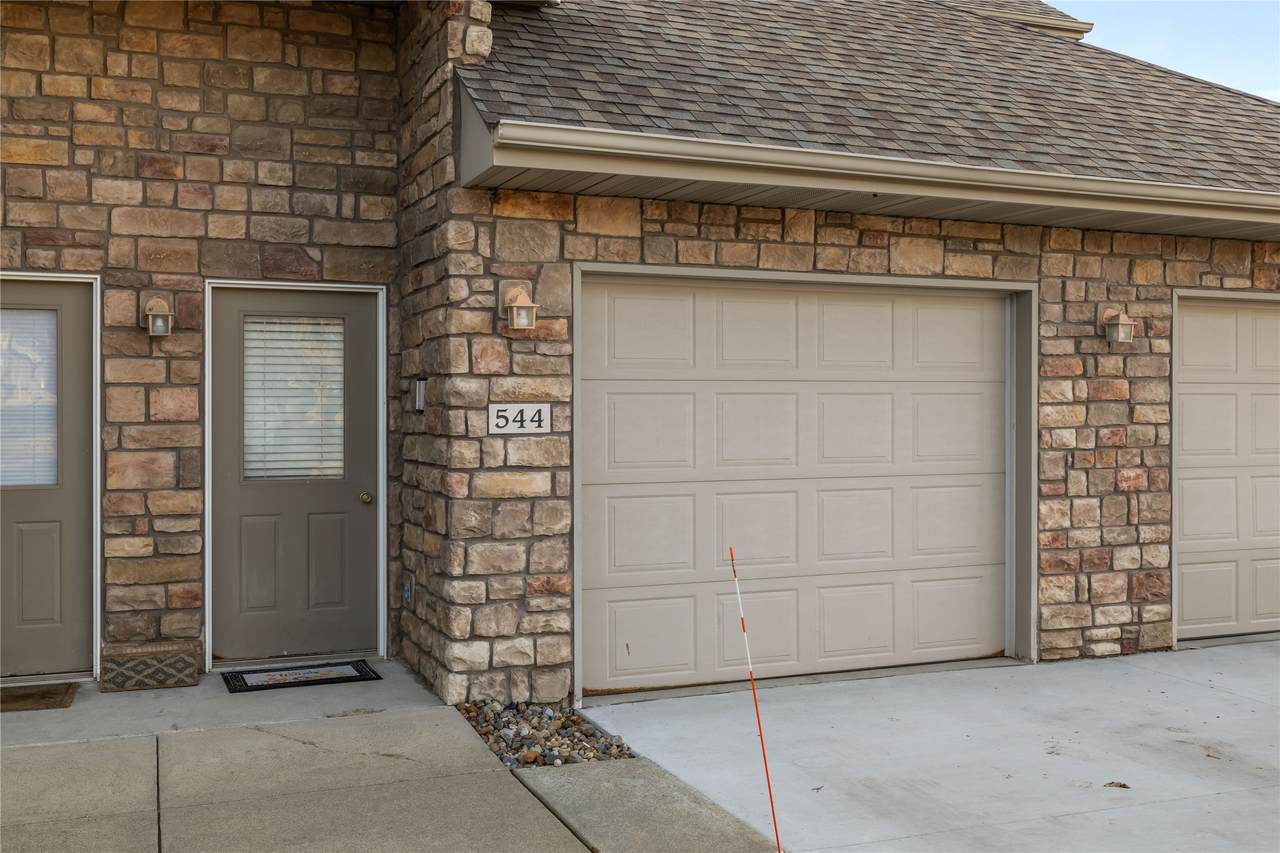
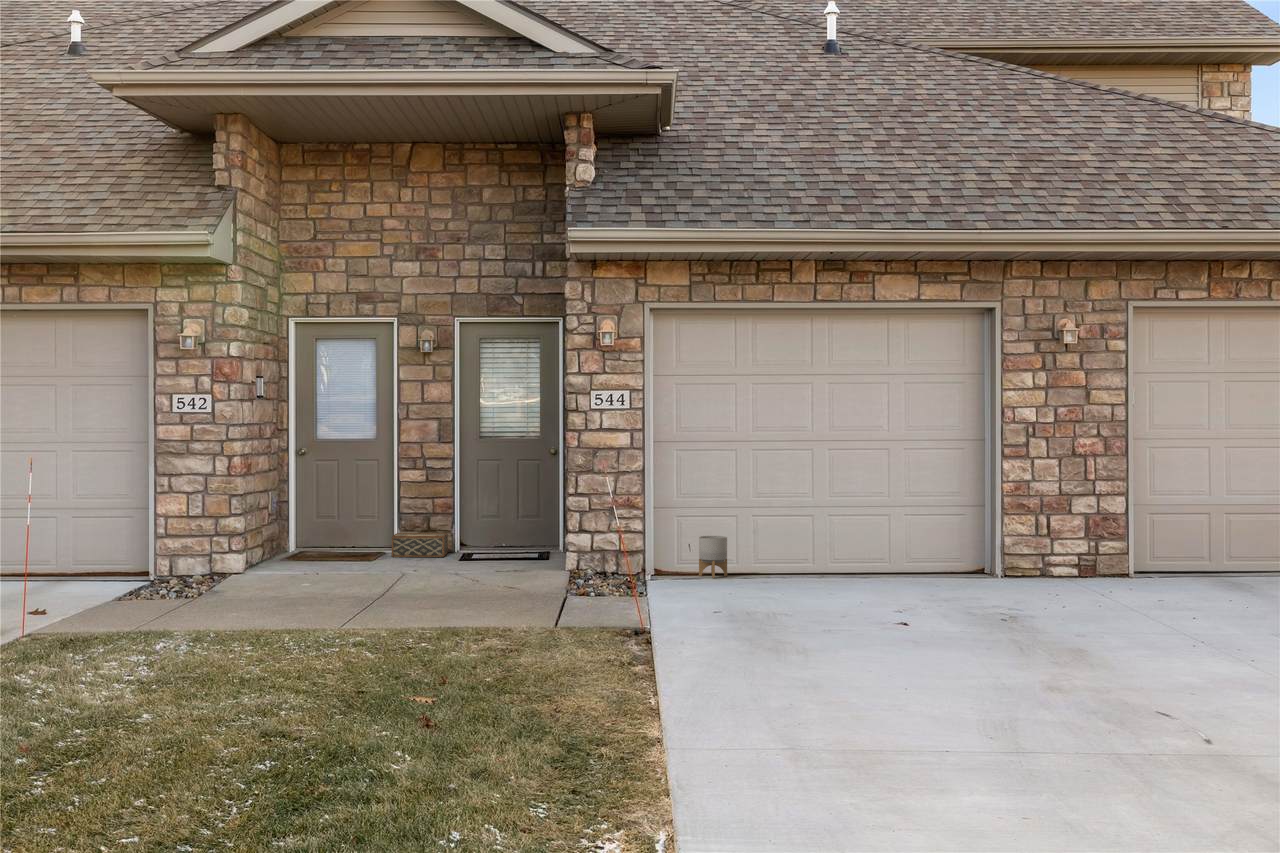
planter: none [651,628,695,697] -> present [699,536,727,578]

